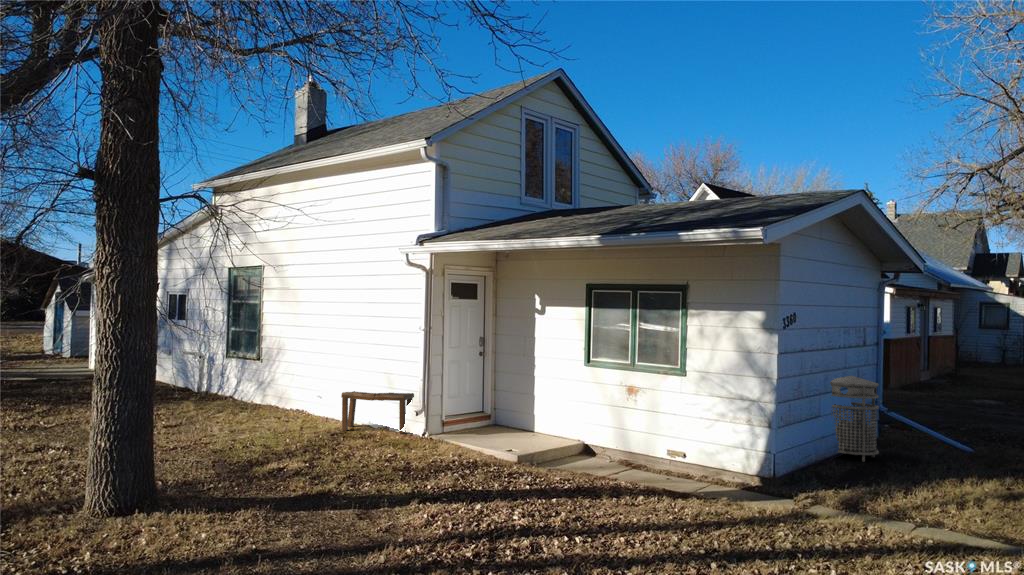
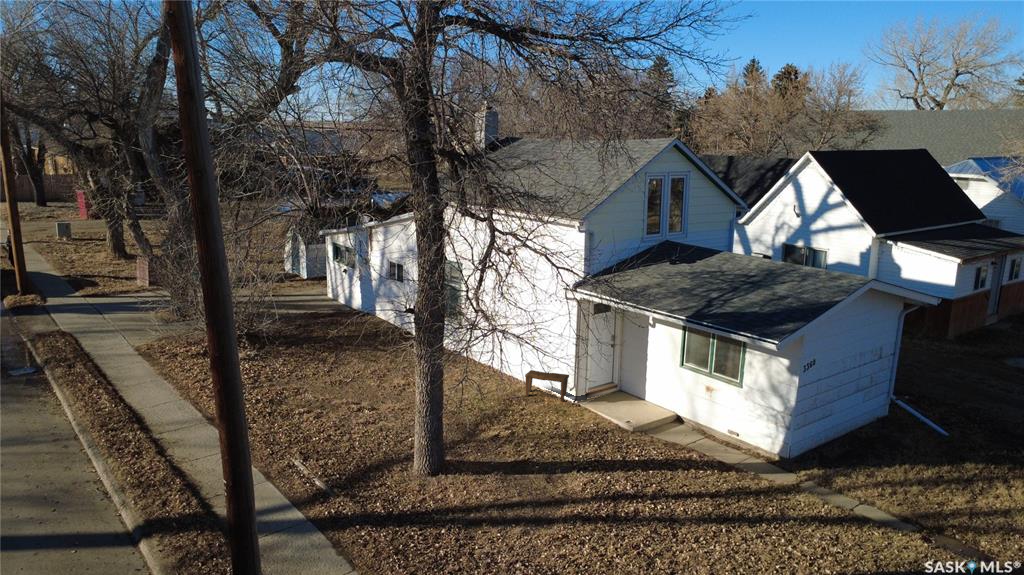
trash can: present [830,376,879,462] -> none [833,391,873,447]

